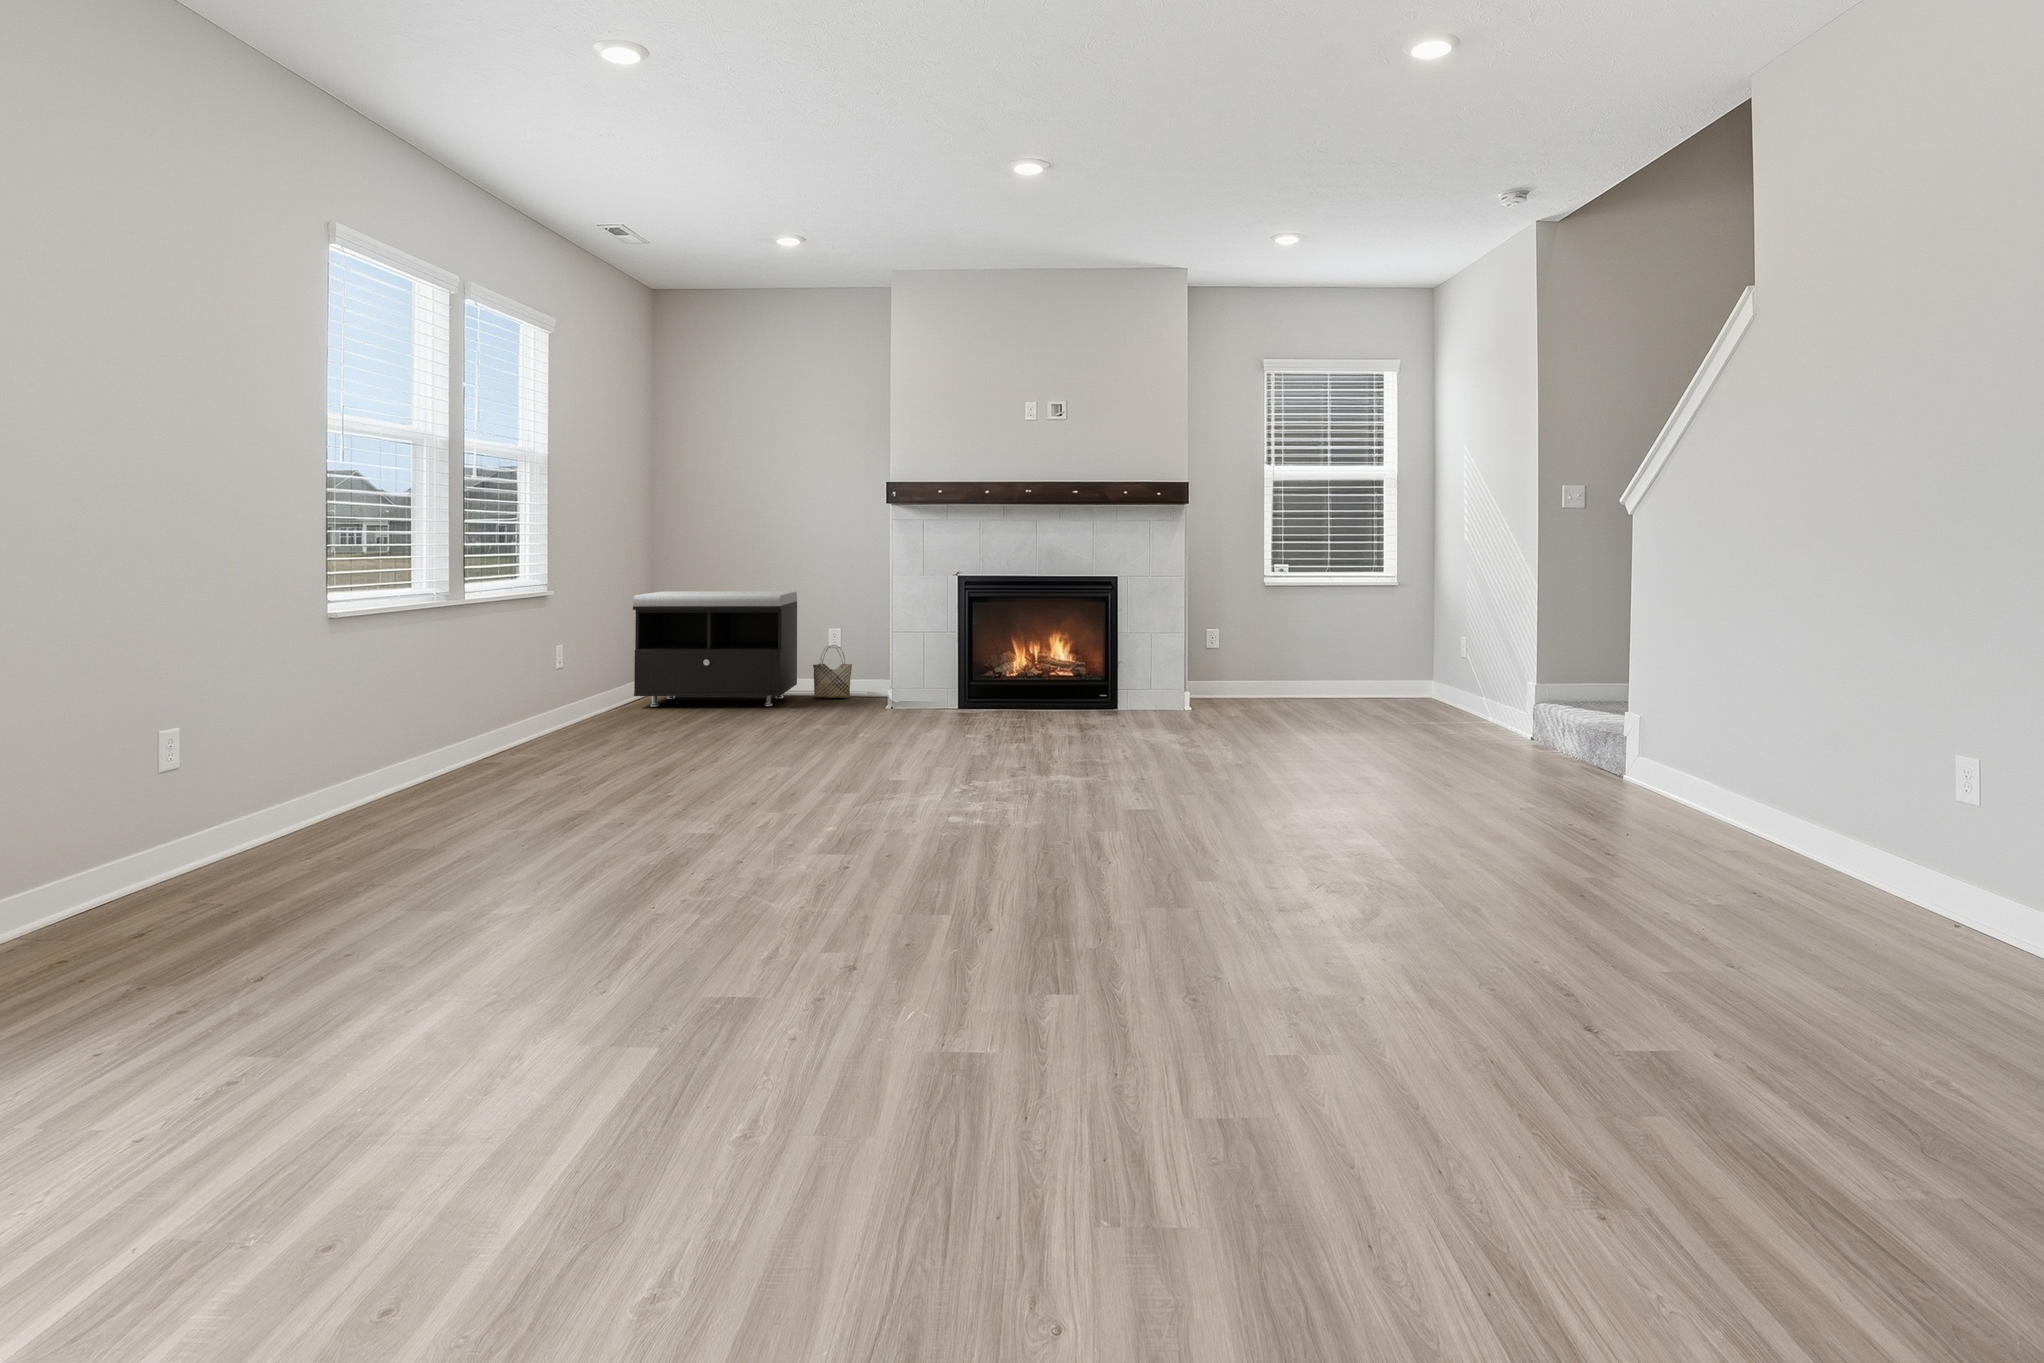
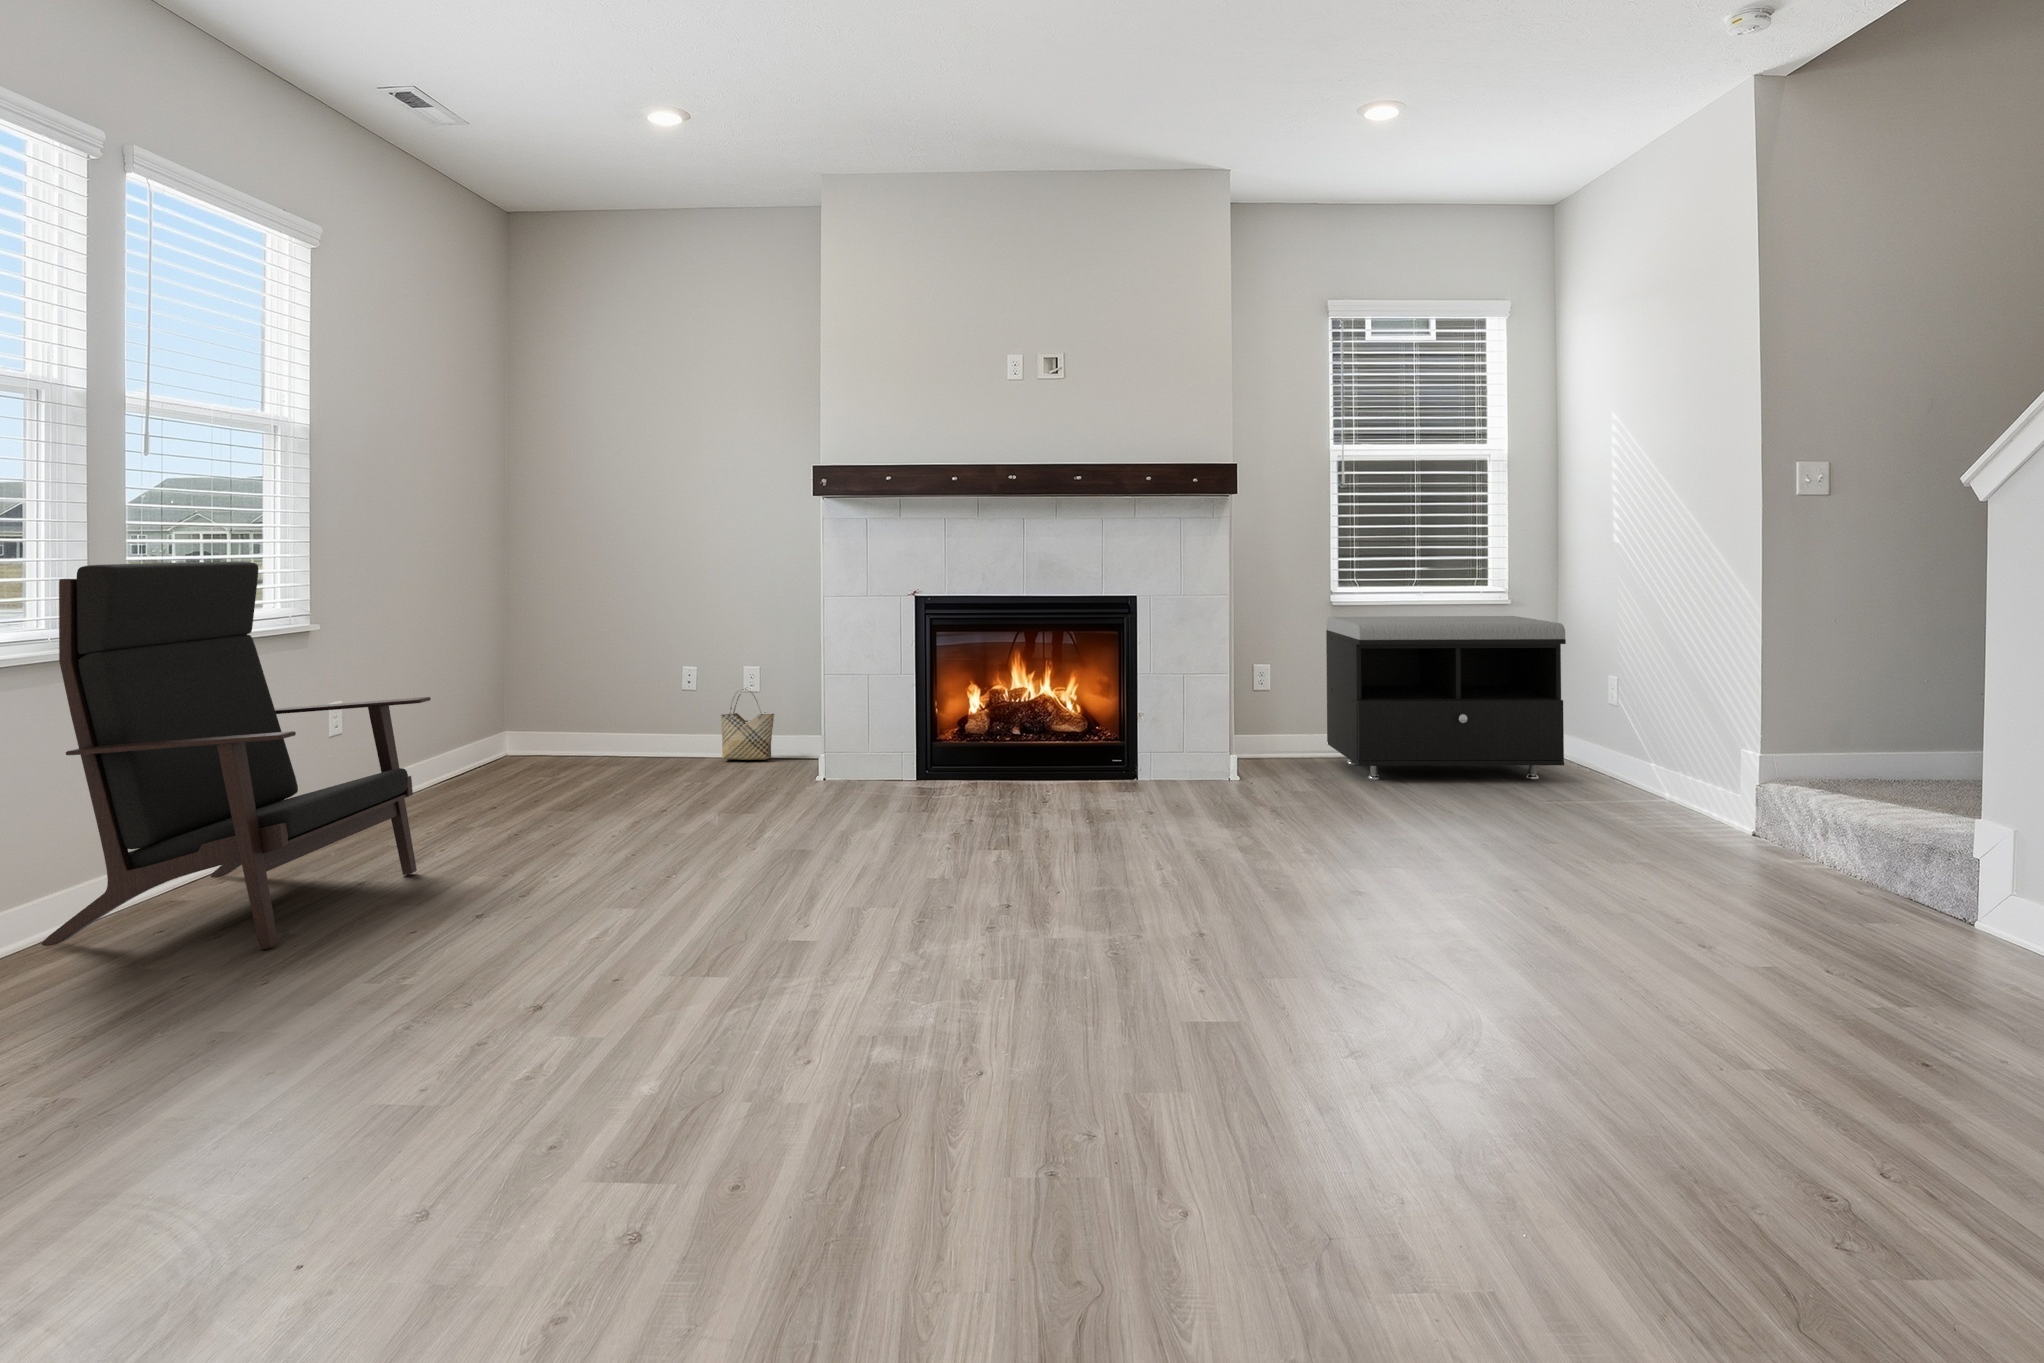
lounge chair: none [436,548,648,782] -> present [41,562,431,950]
storage bench: present [633,591,797,707] -> present [1326,616,1566,780]

